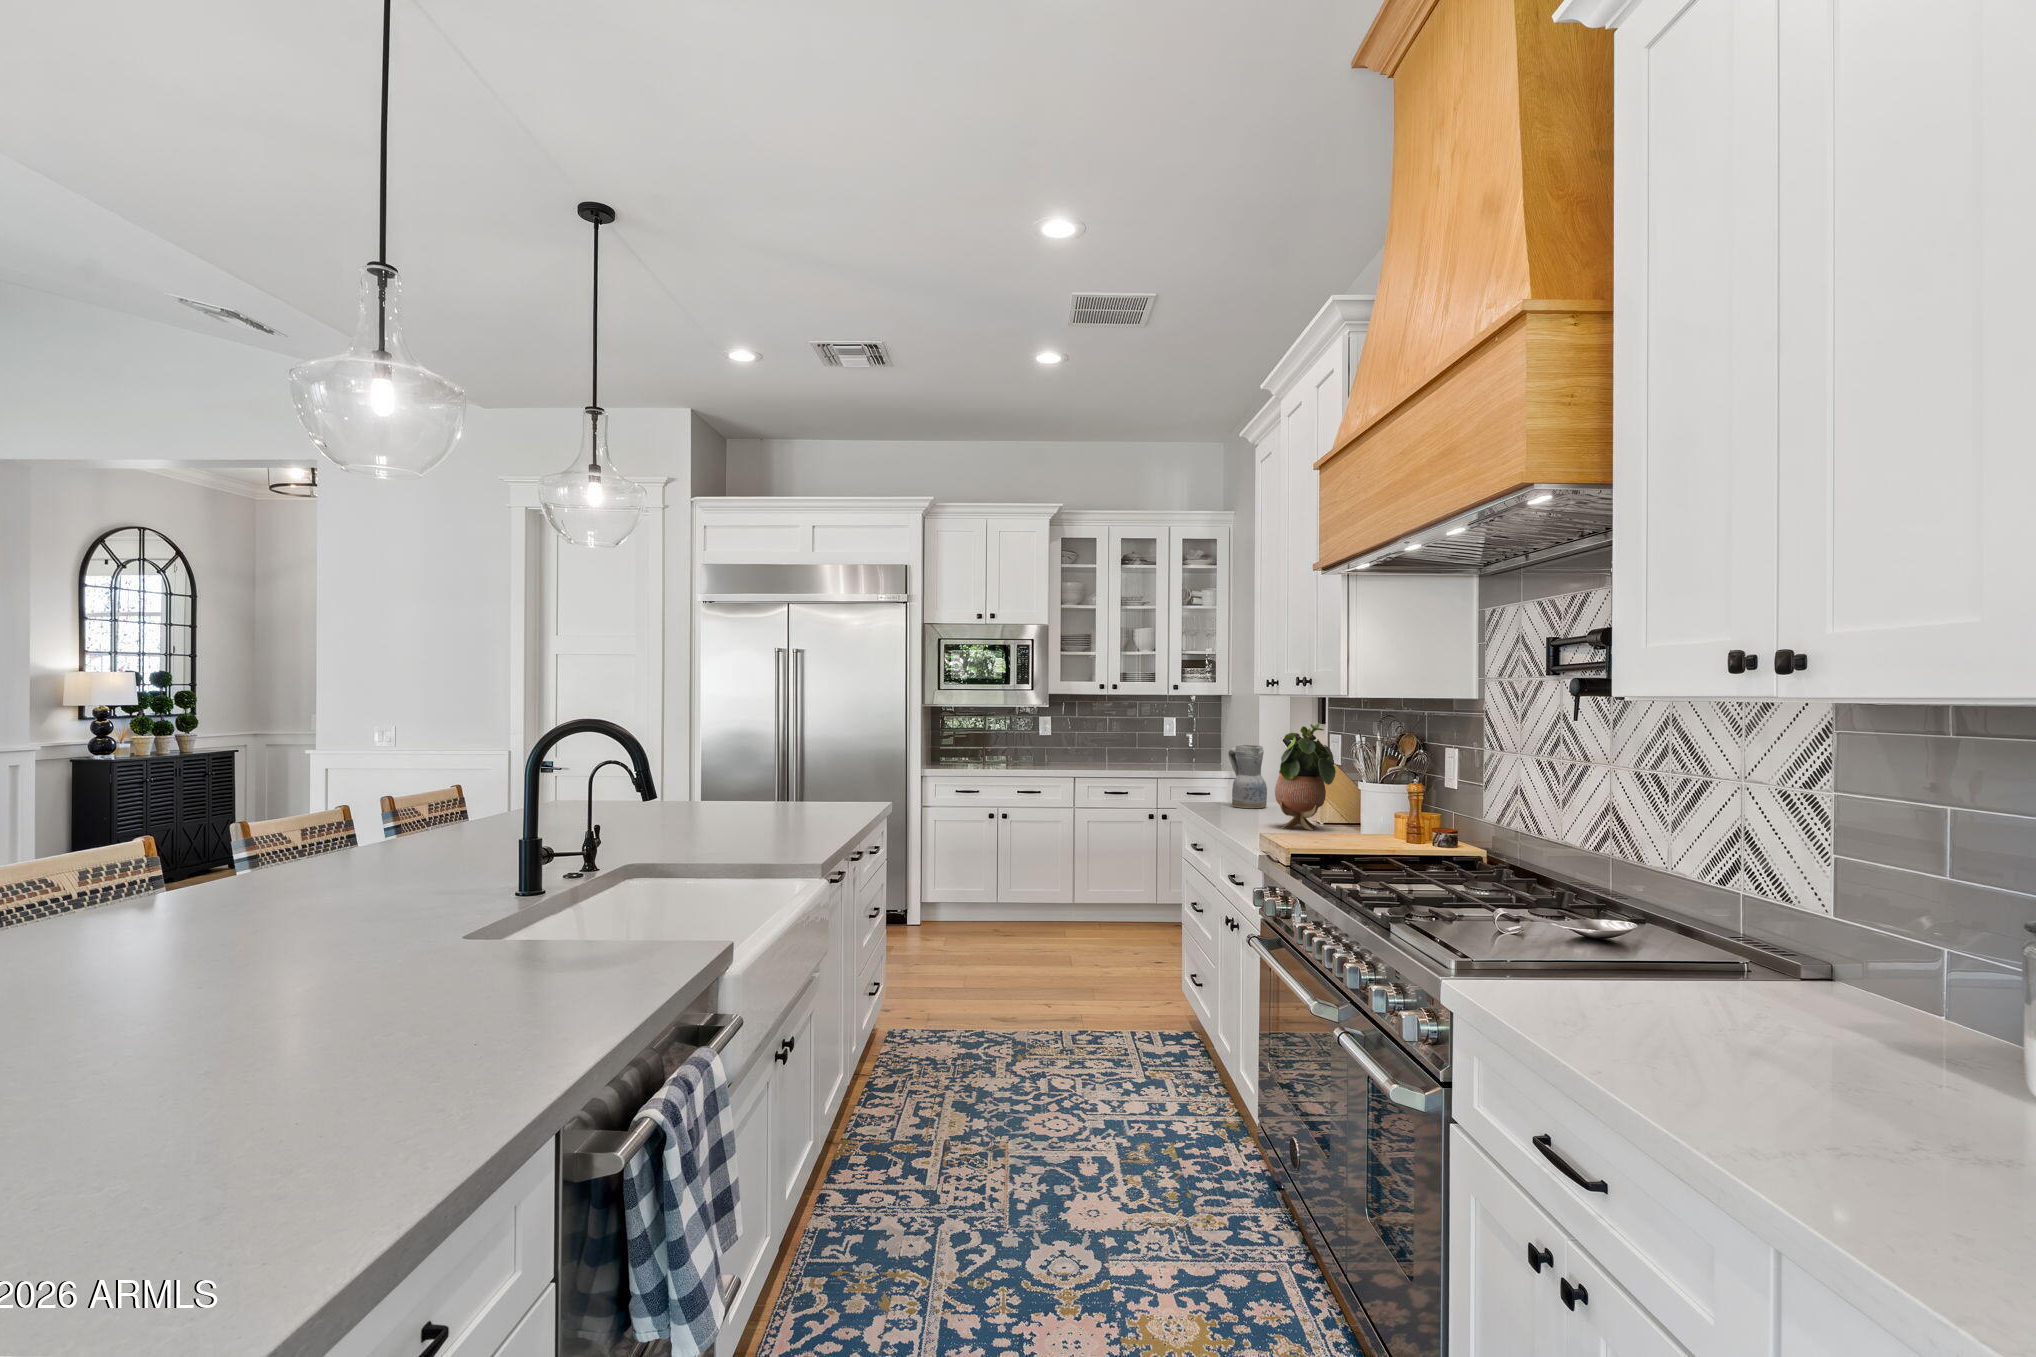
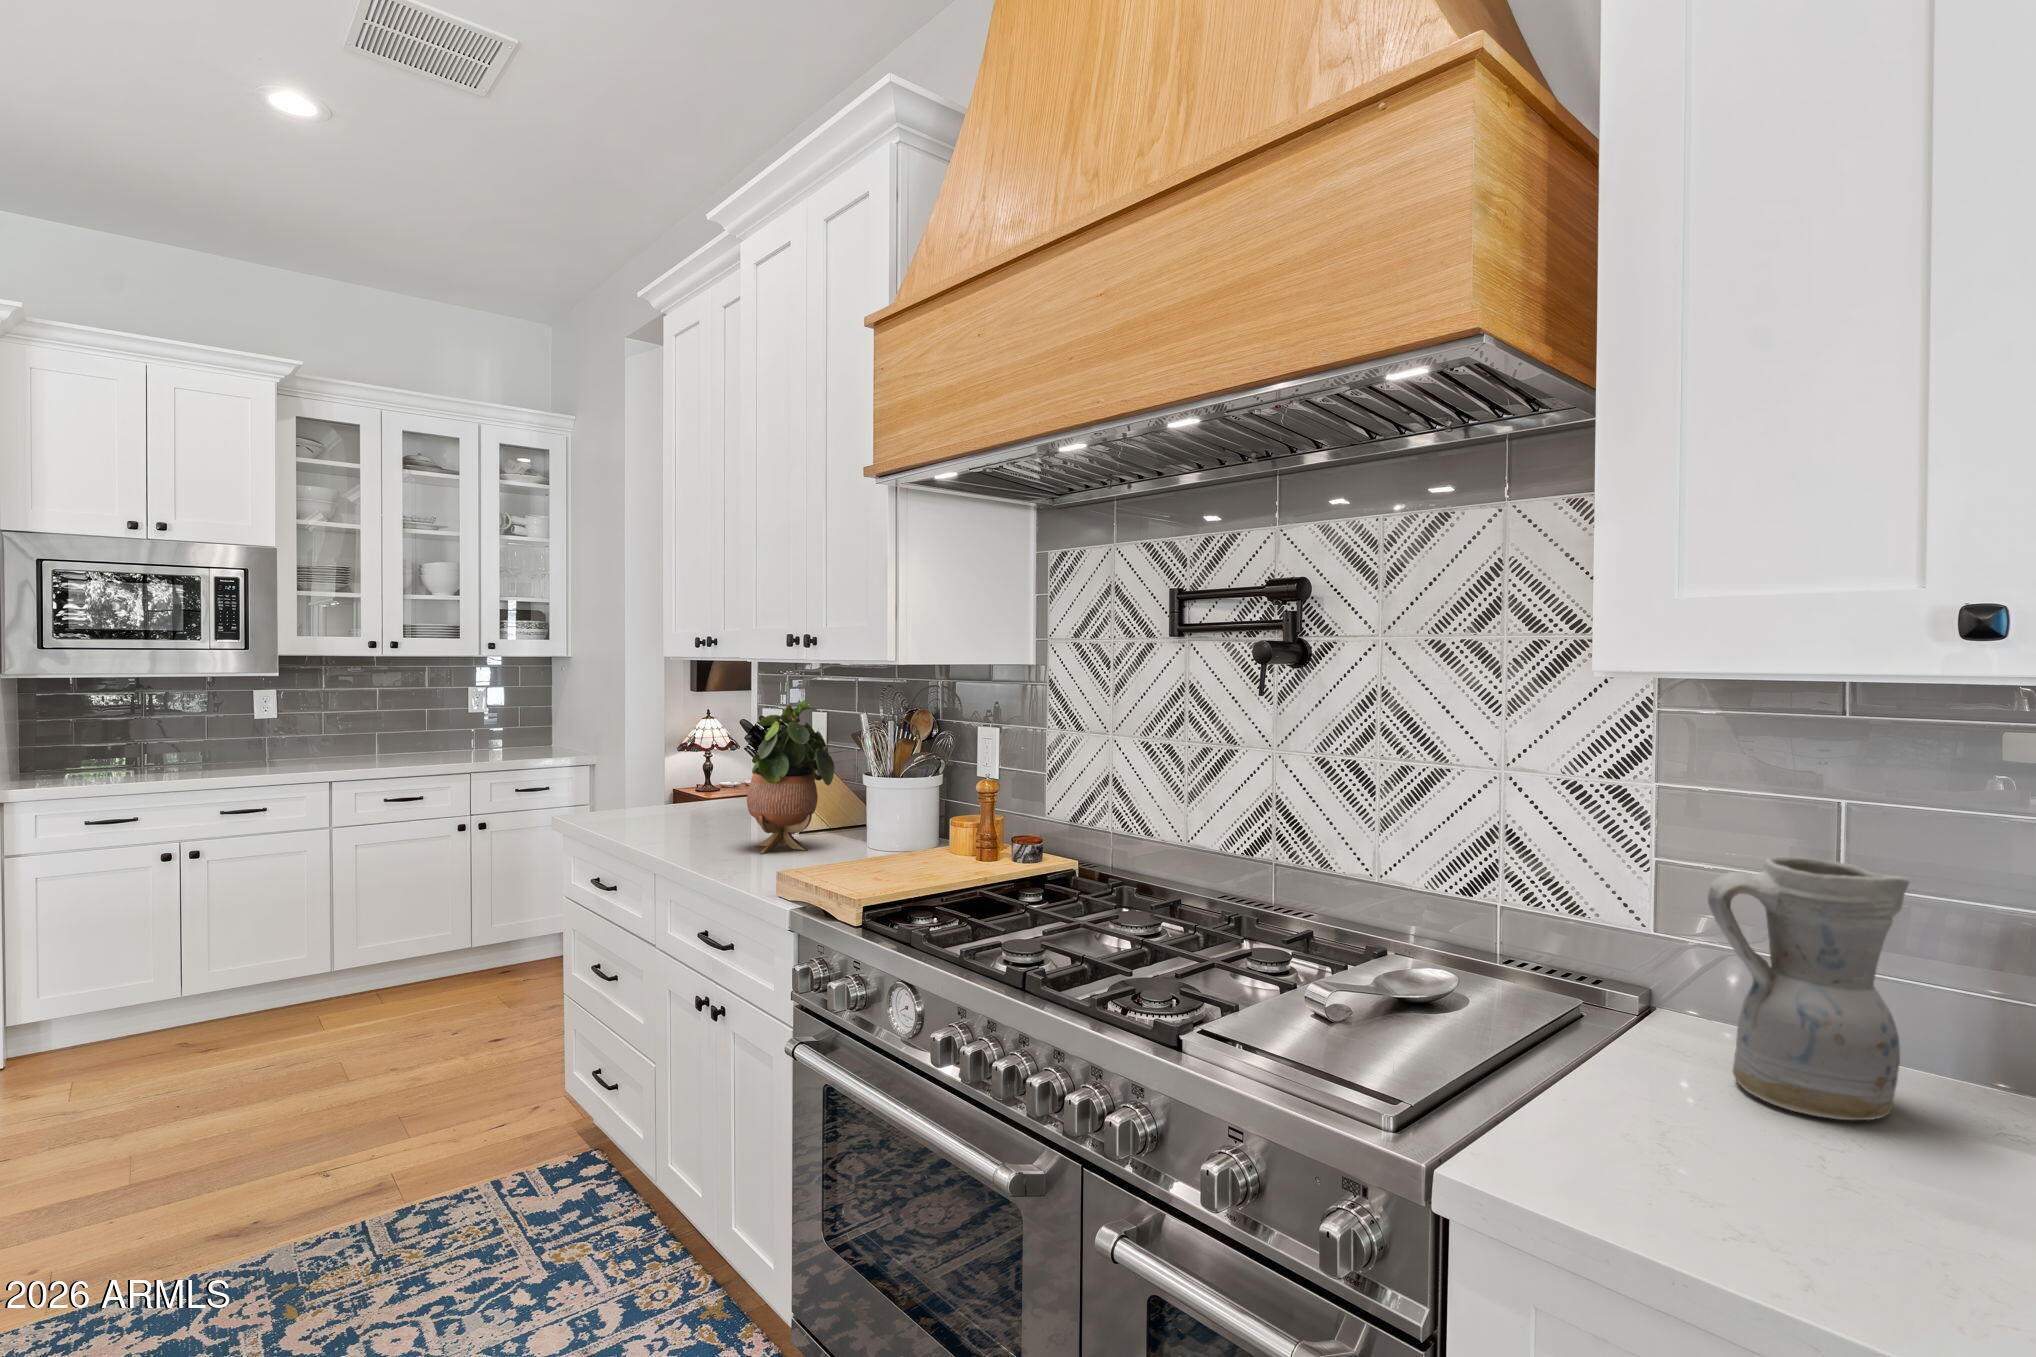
ceramic pitcher: present [1228,744,1267,808] -> present [1708,856,1909,1120]

